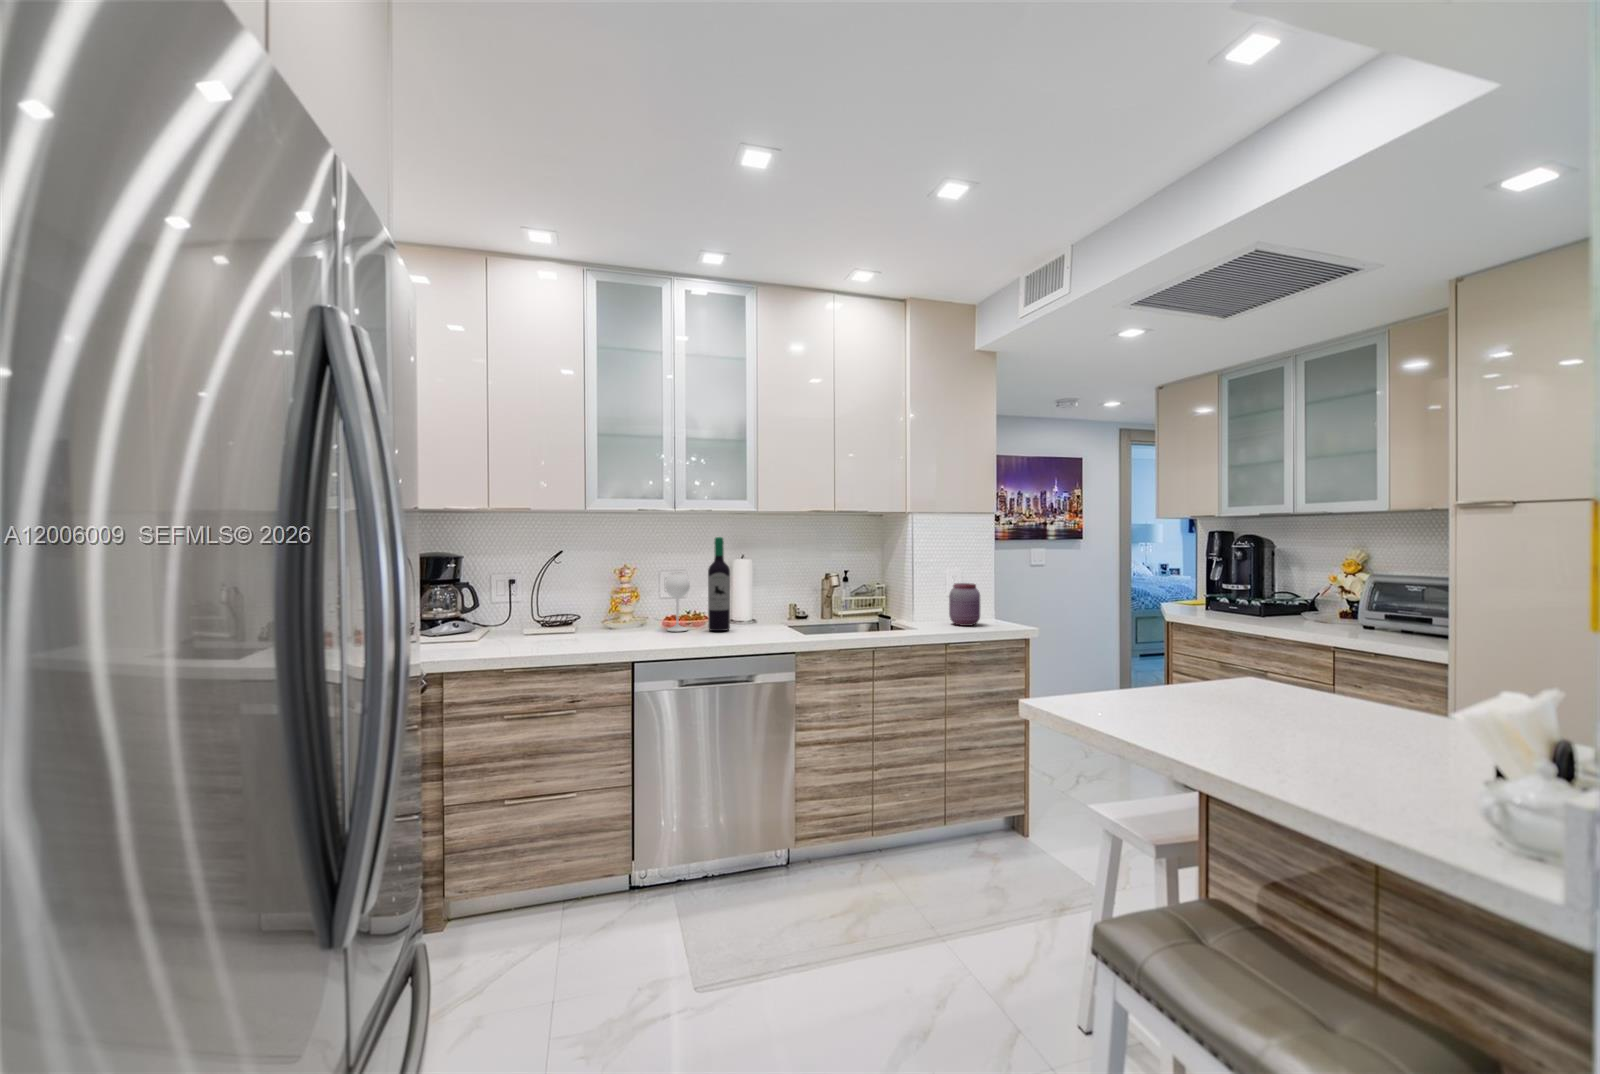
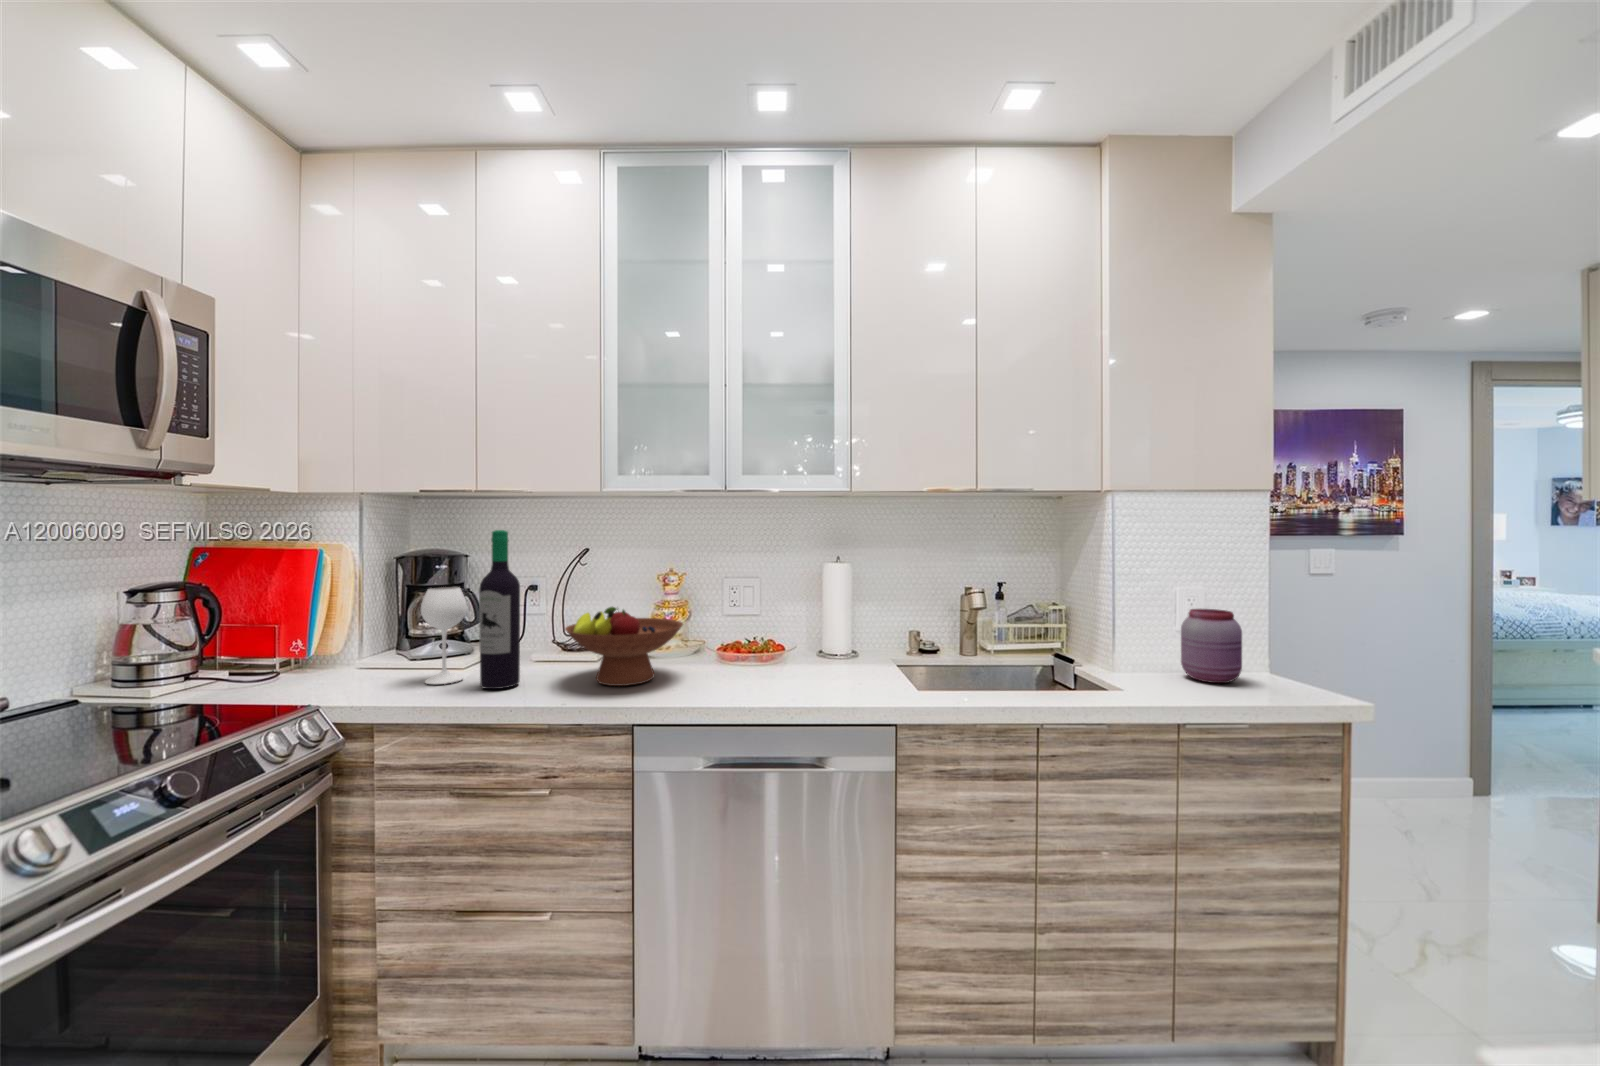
wine bottle: present [665,537,730,631] -> present [421,530,520,689]
fruit bowl: none [567,590,649,643] -> present [565,607,683,686]

